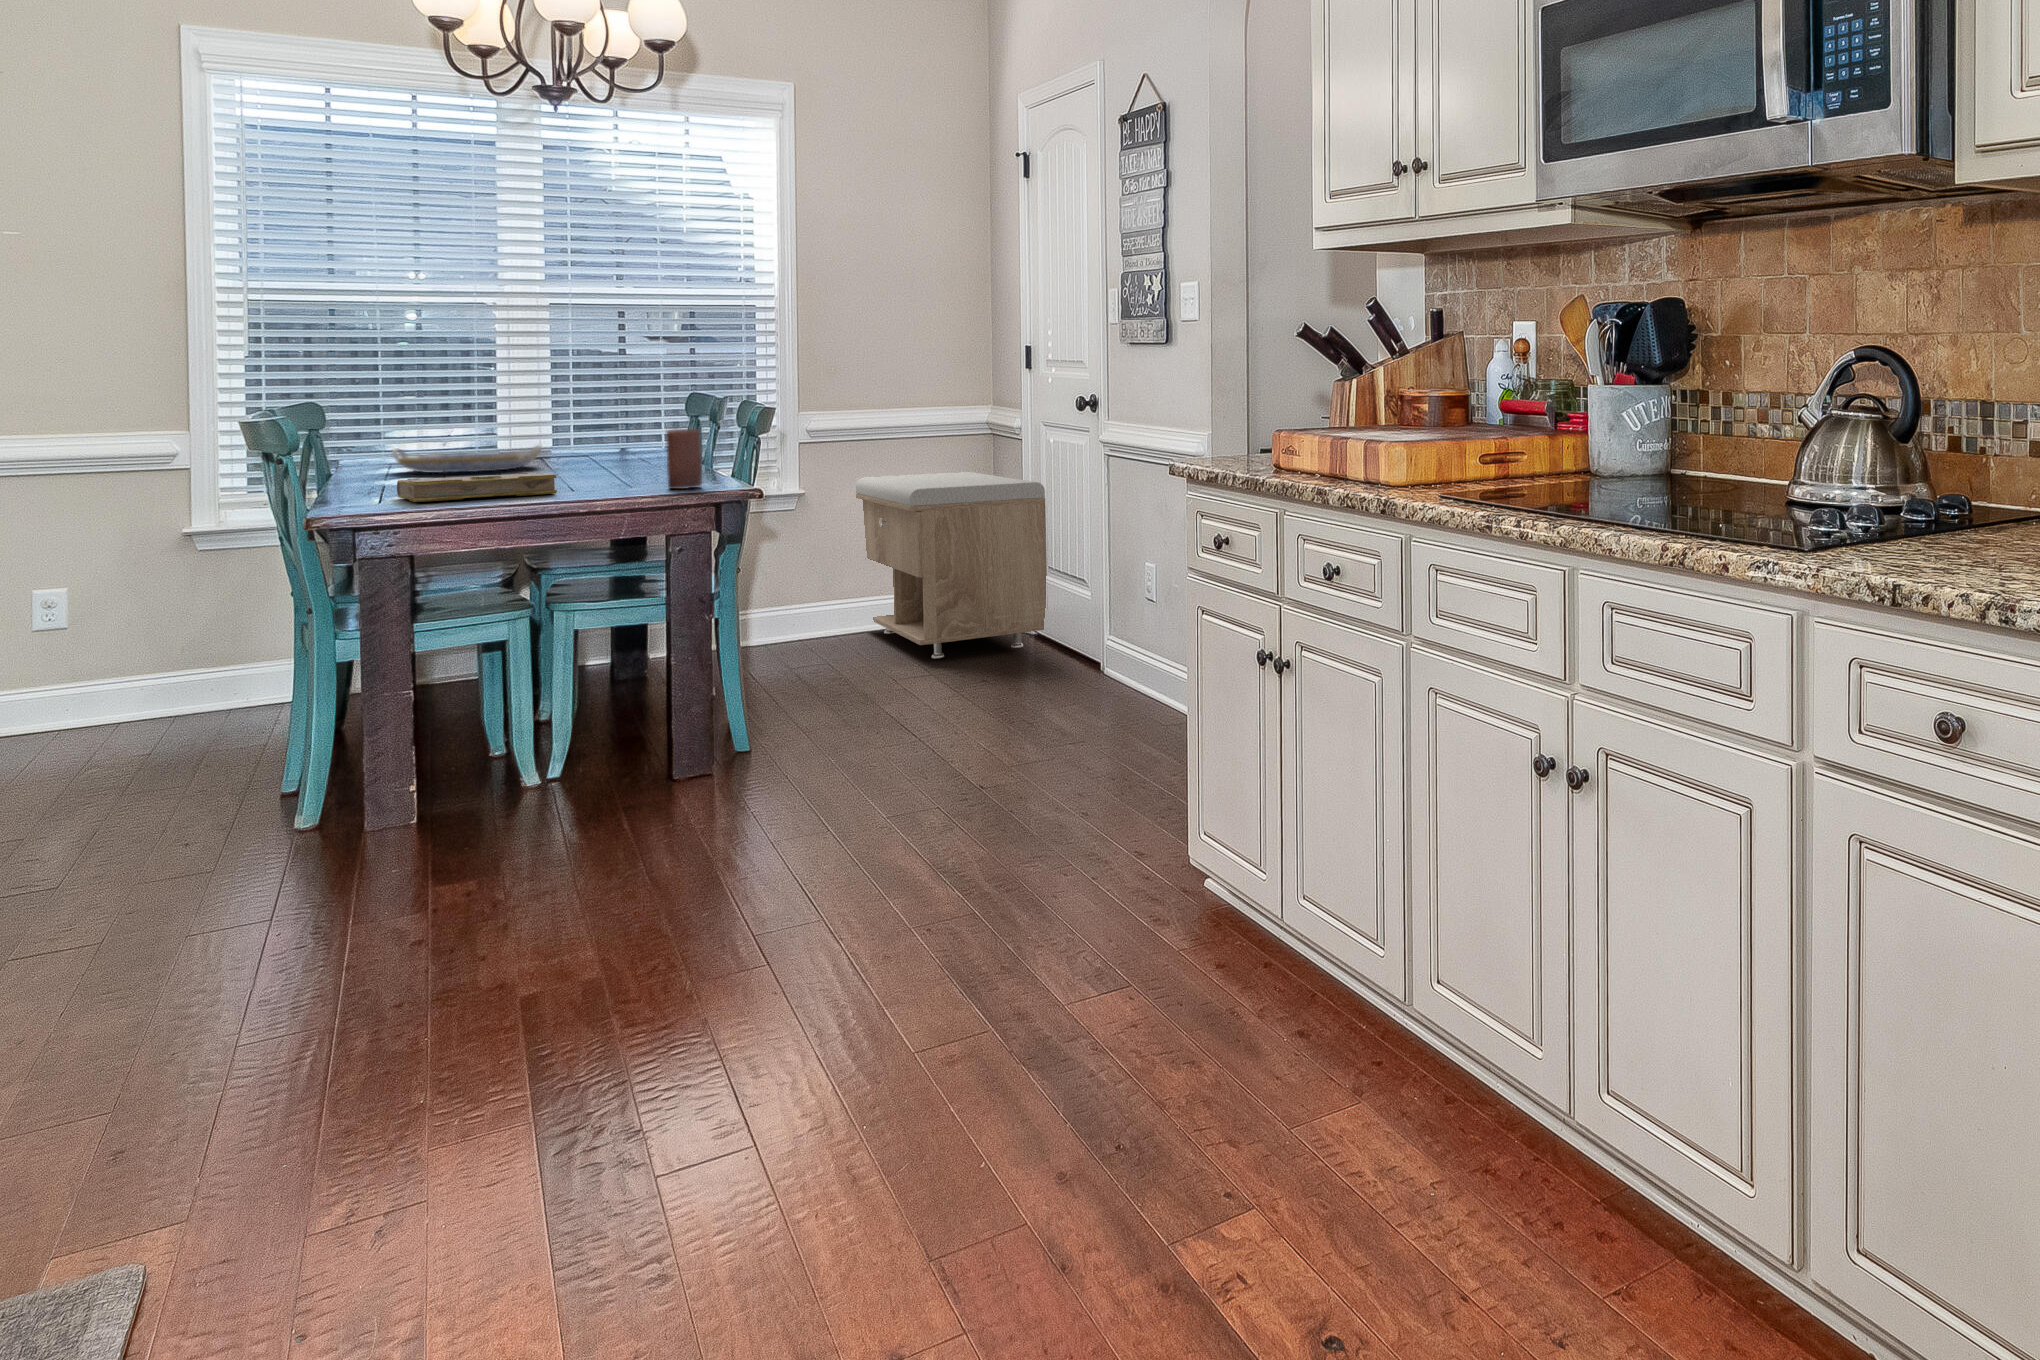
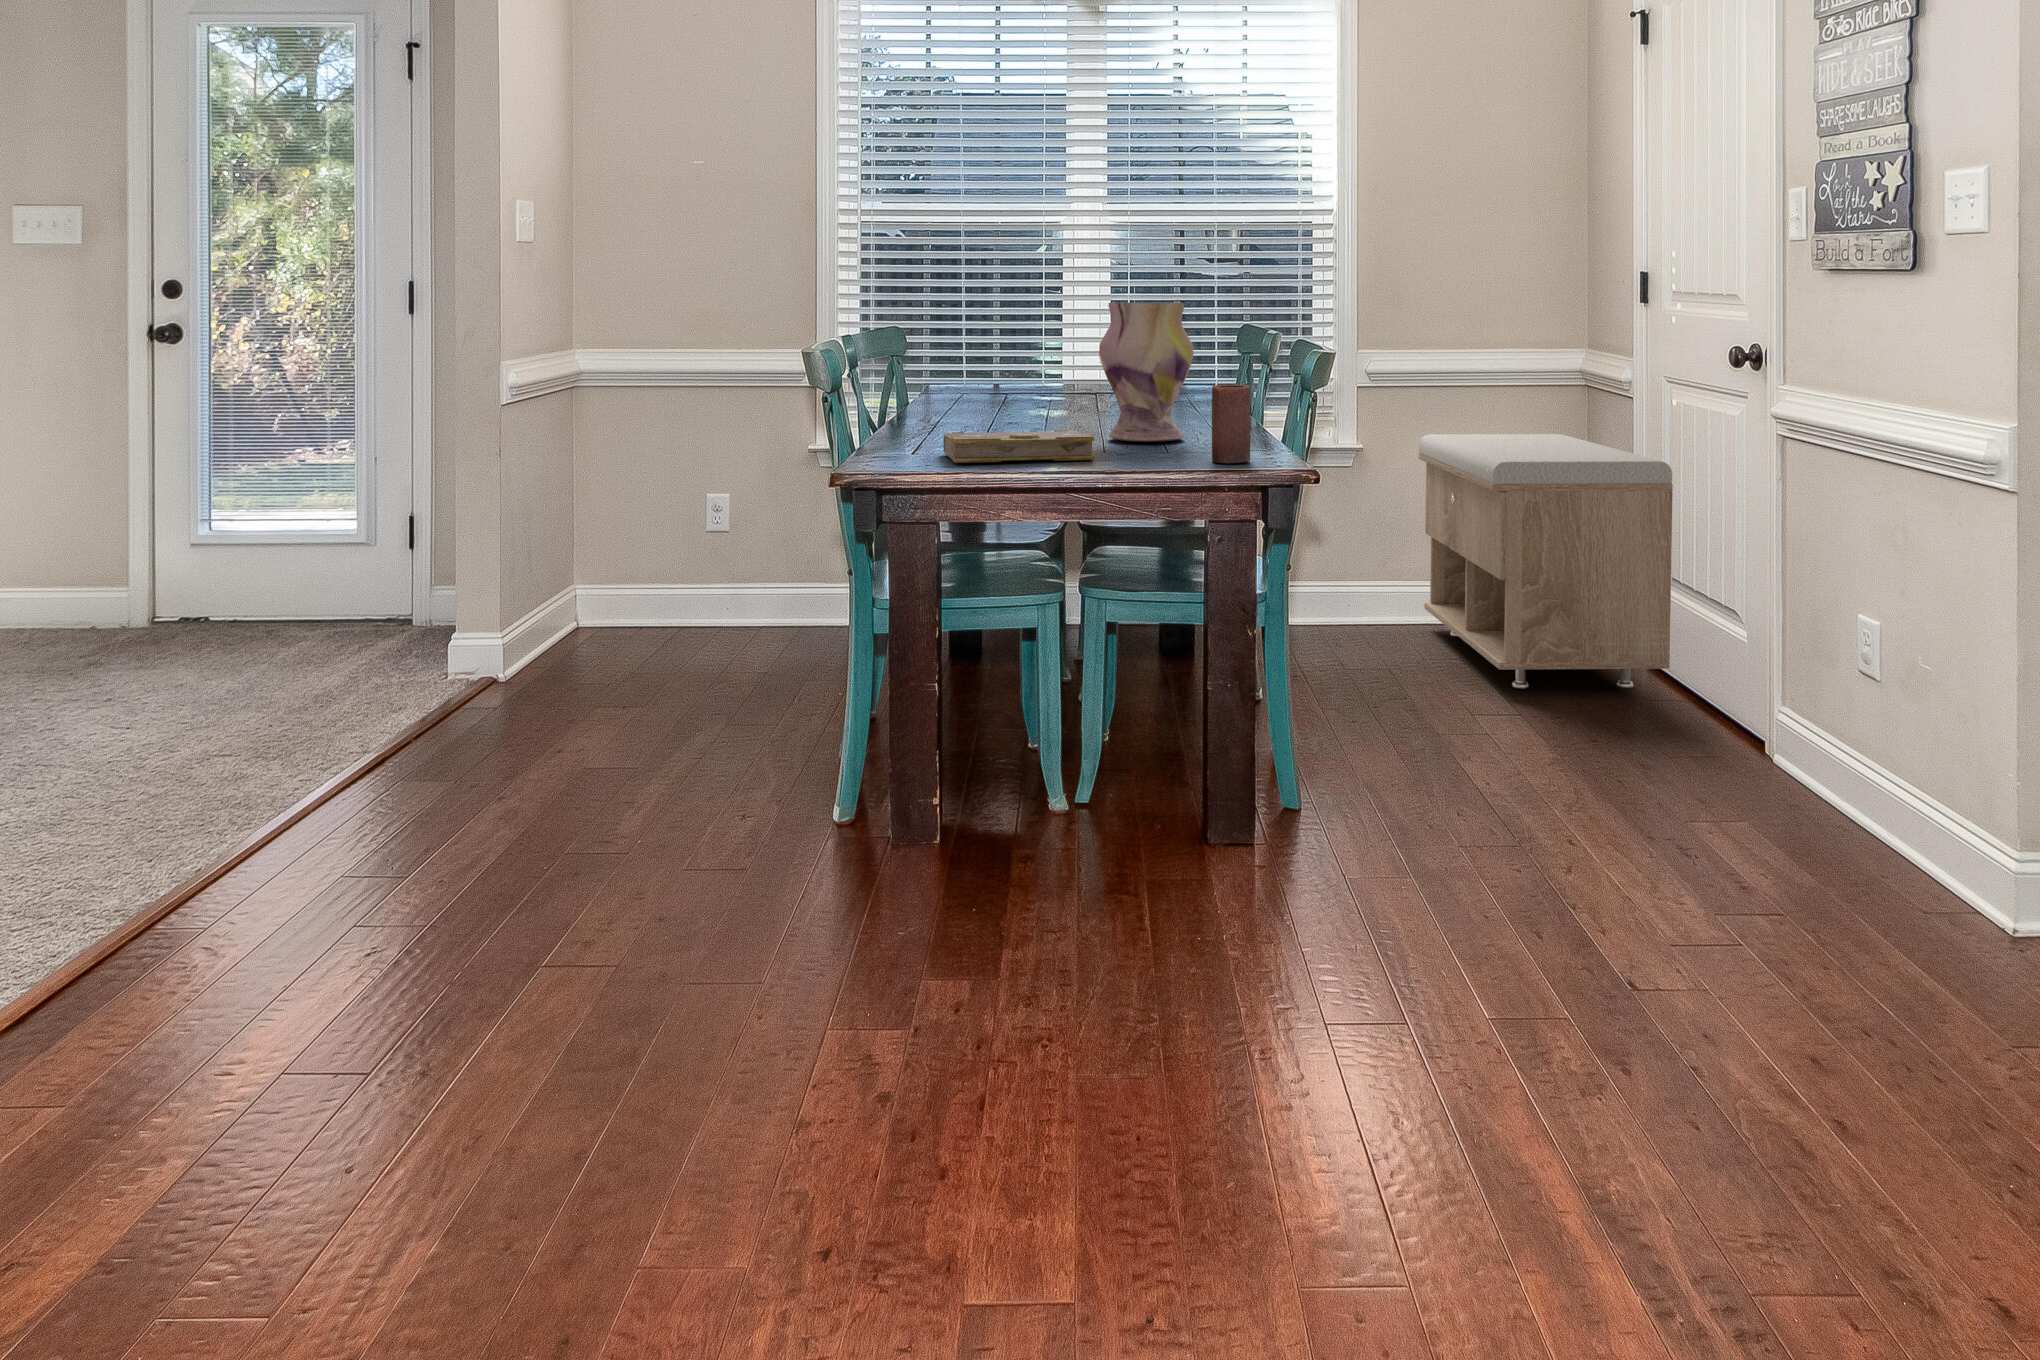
vase: none [555,368,646,481] -> present [1099,303,1193,442]
serving tray: present [392,445,542,473] -> none [955,386,1091,417]

